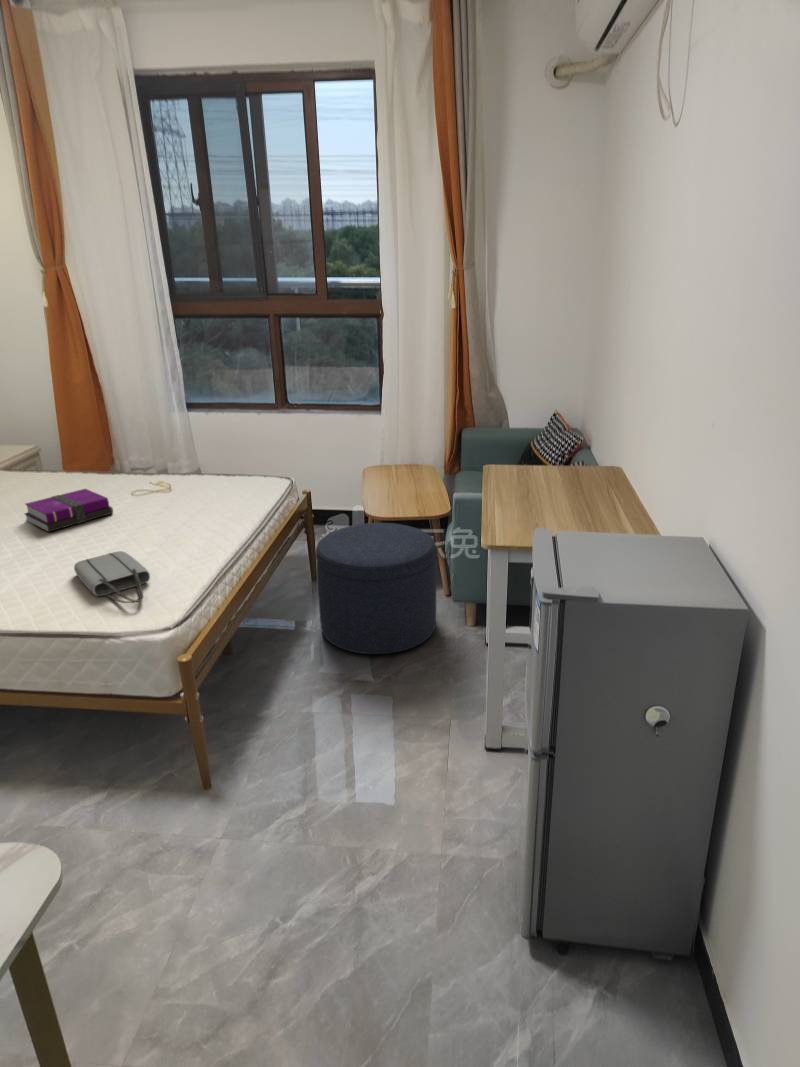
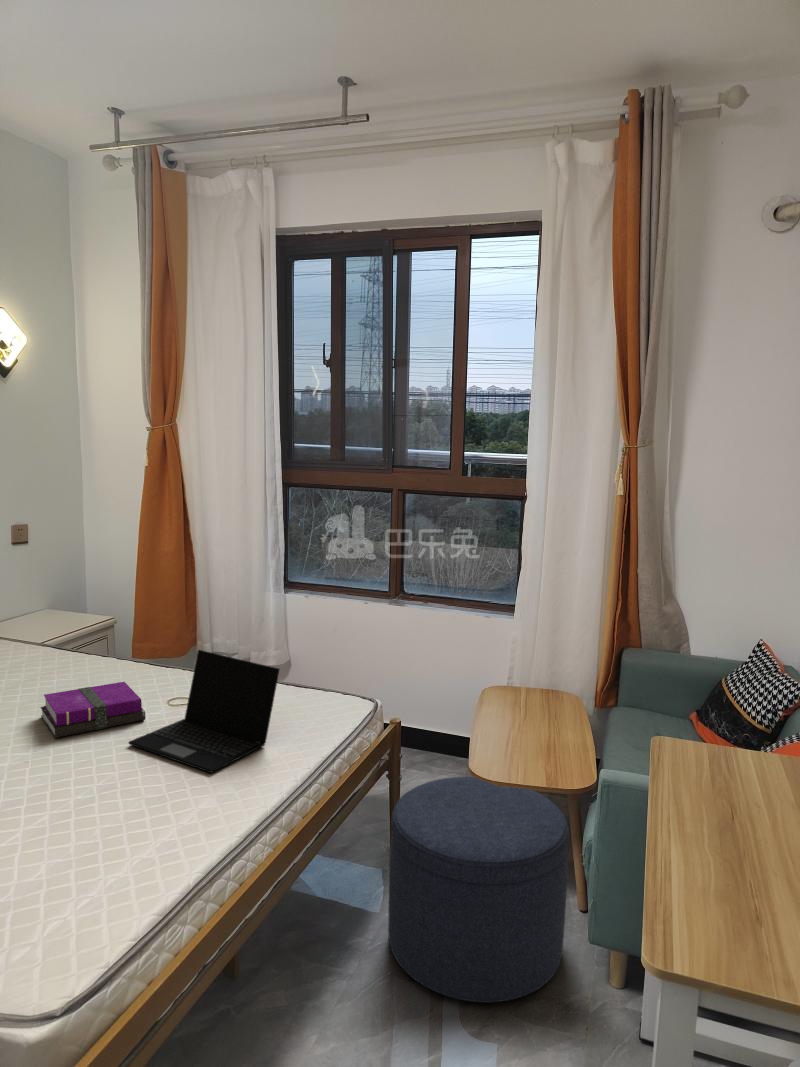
laptop: none [110,456,218,538] -> present [129,650,279,773]
tote bag: present [74,551,150,603] -> none [42,787,132,888]

